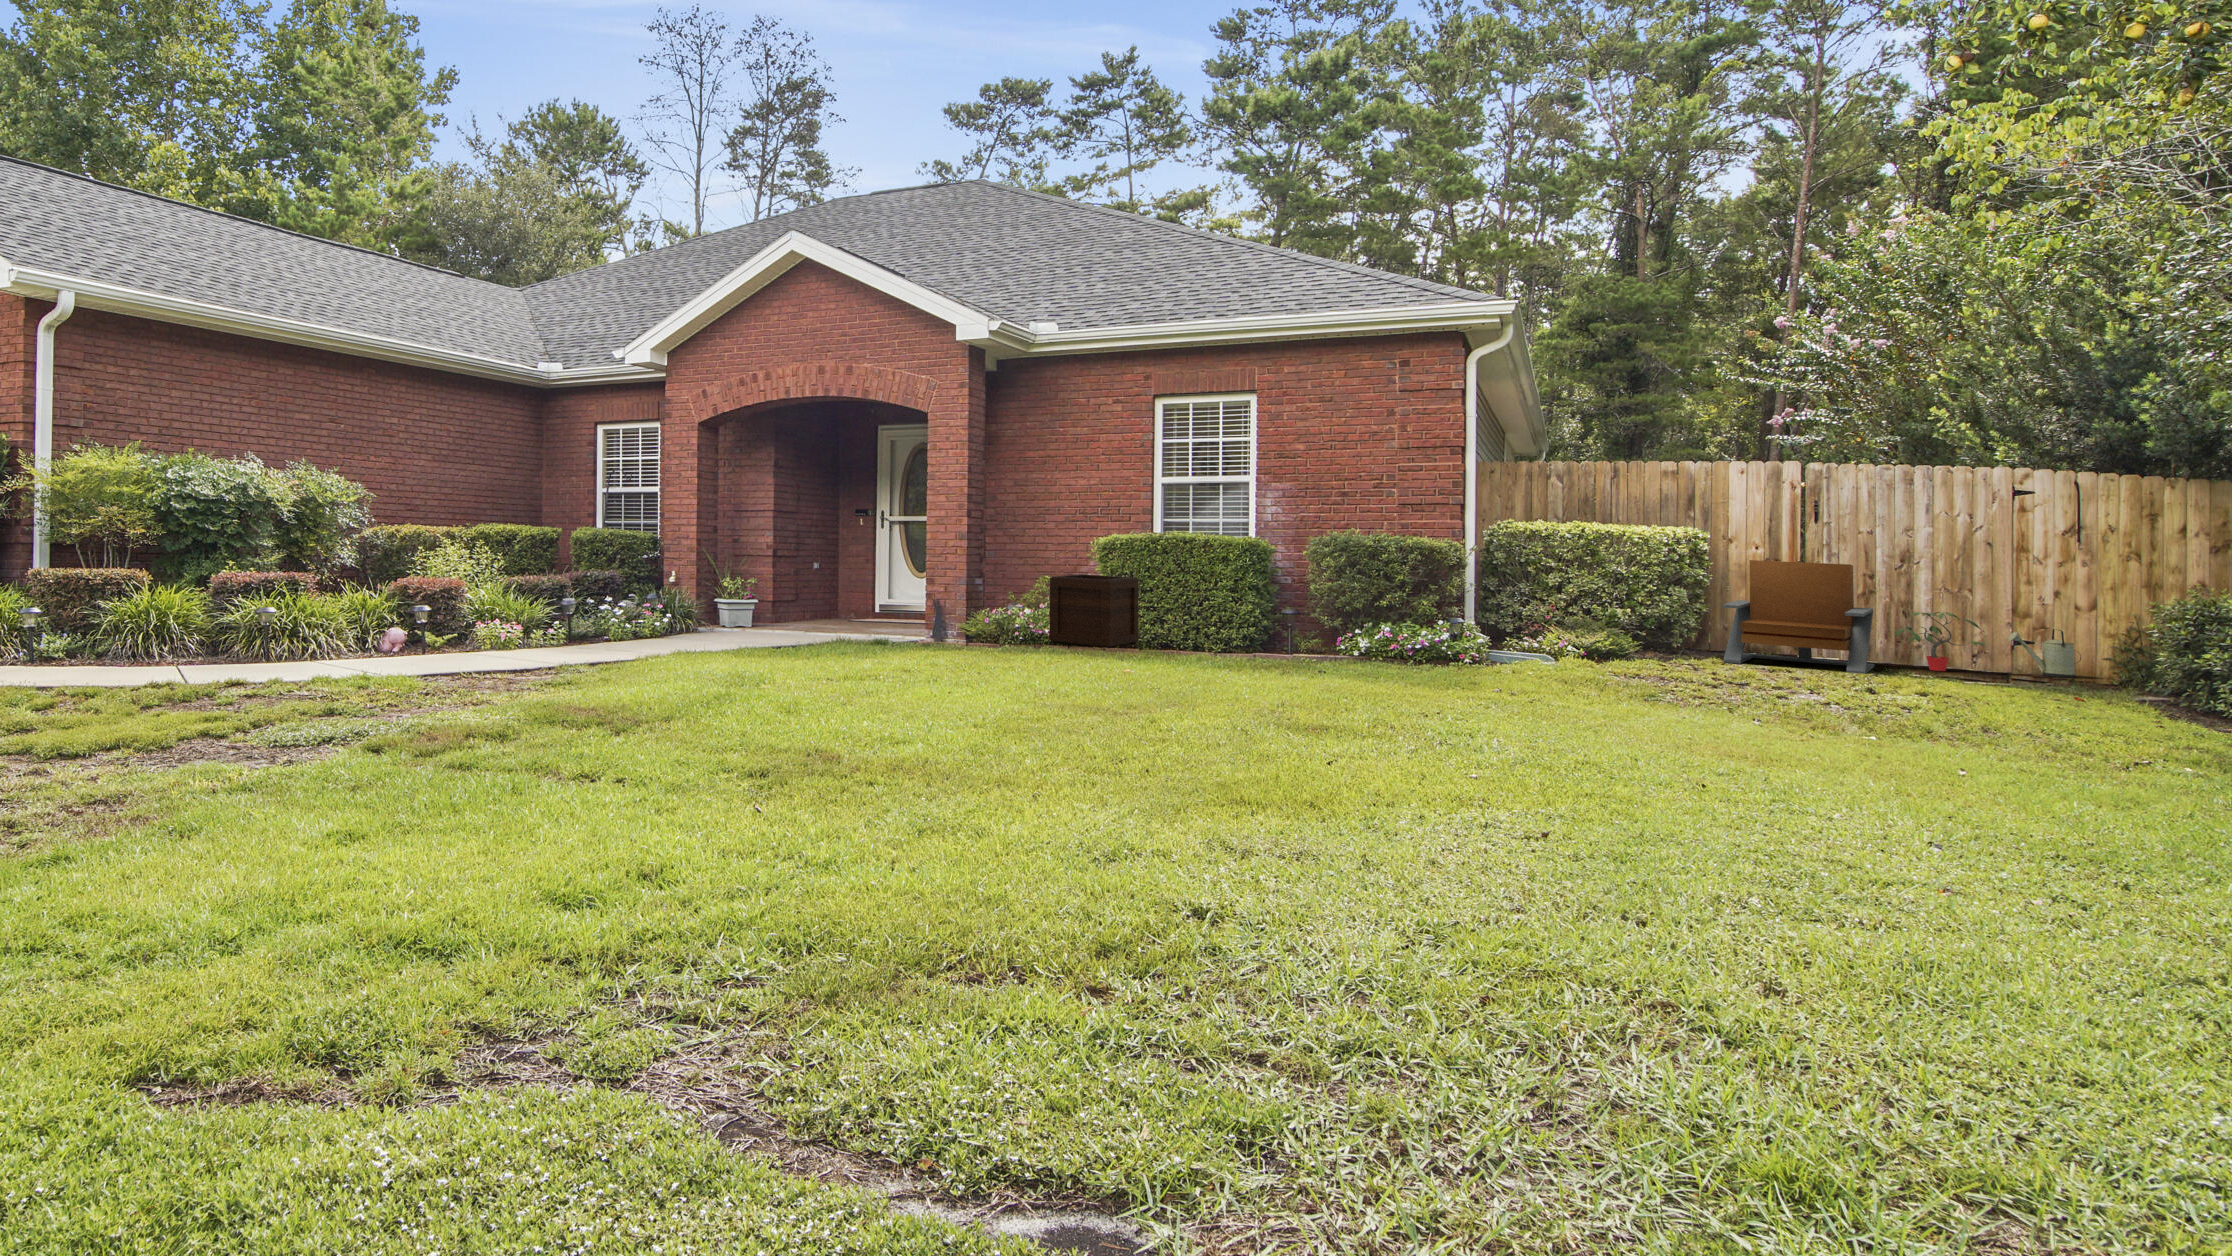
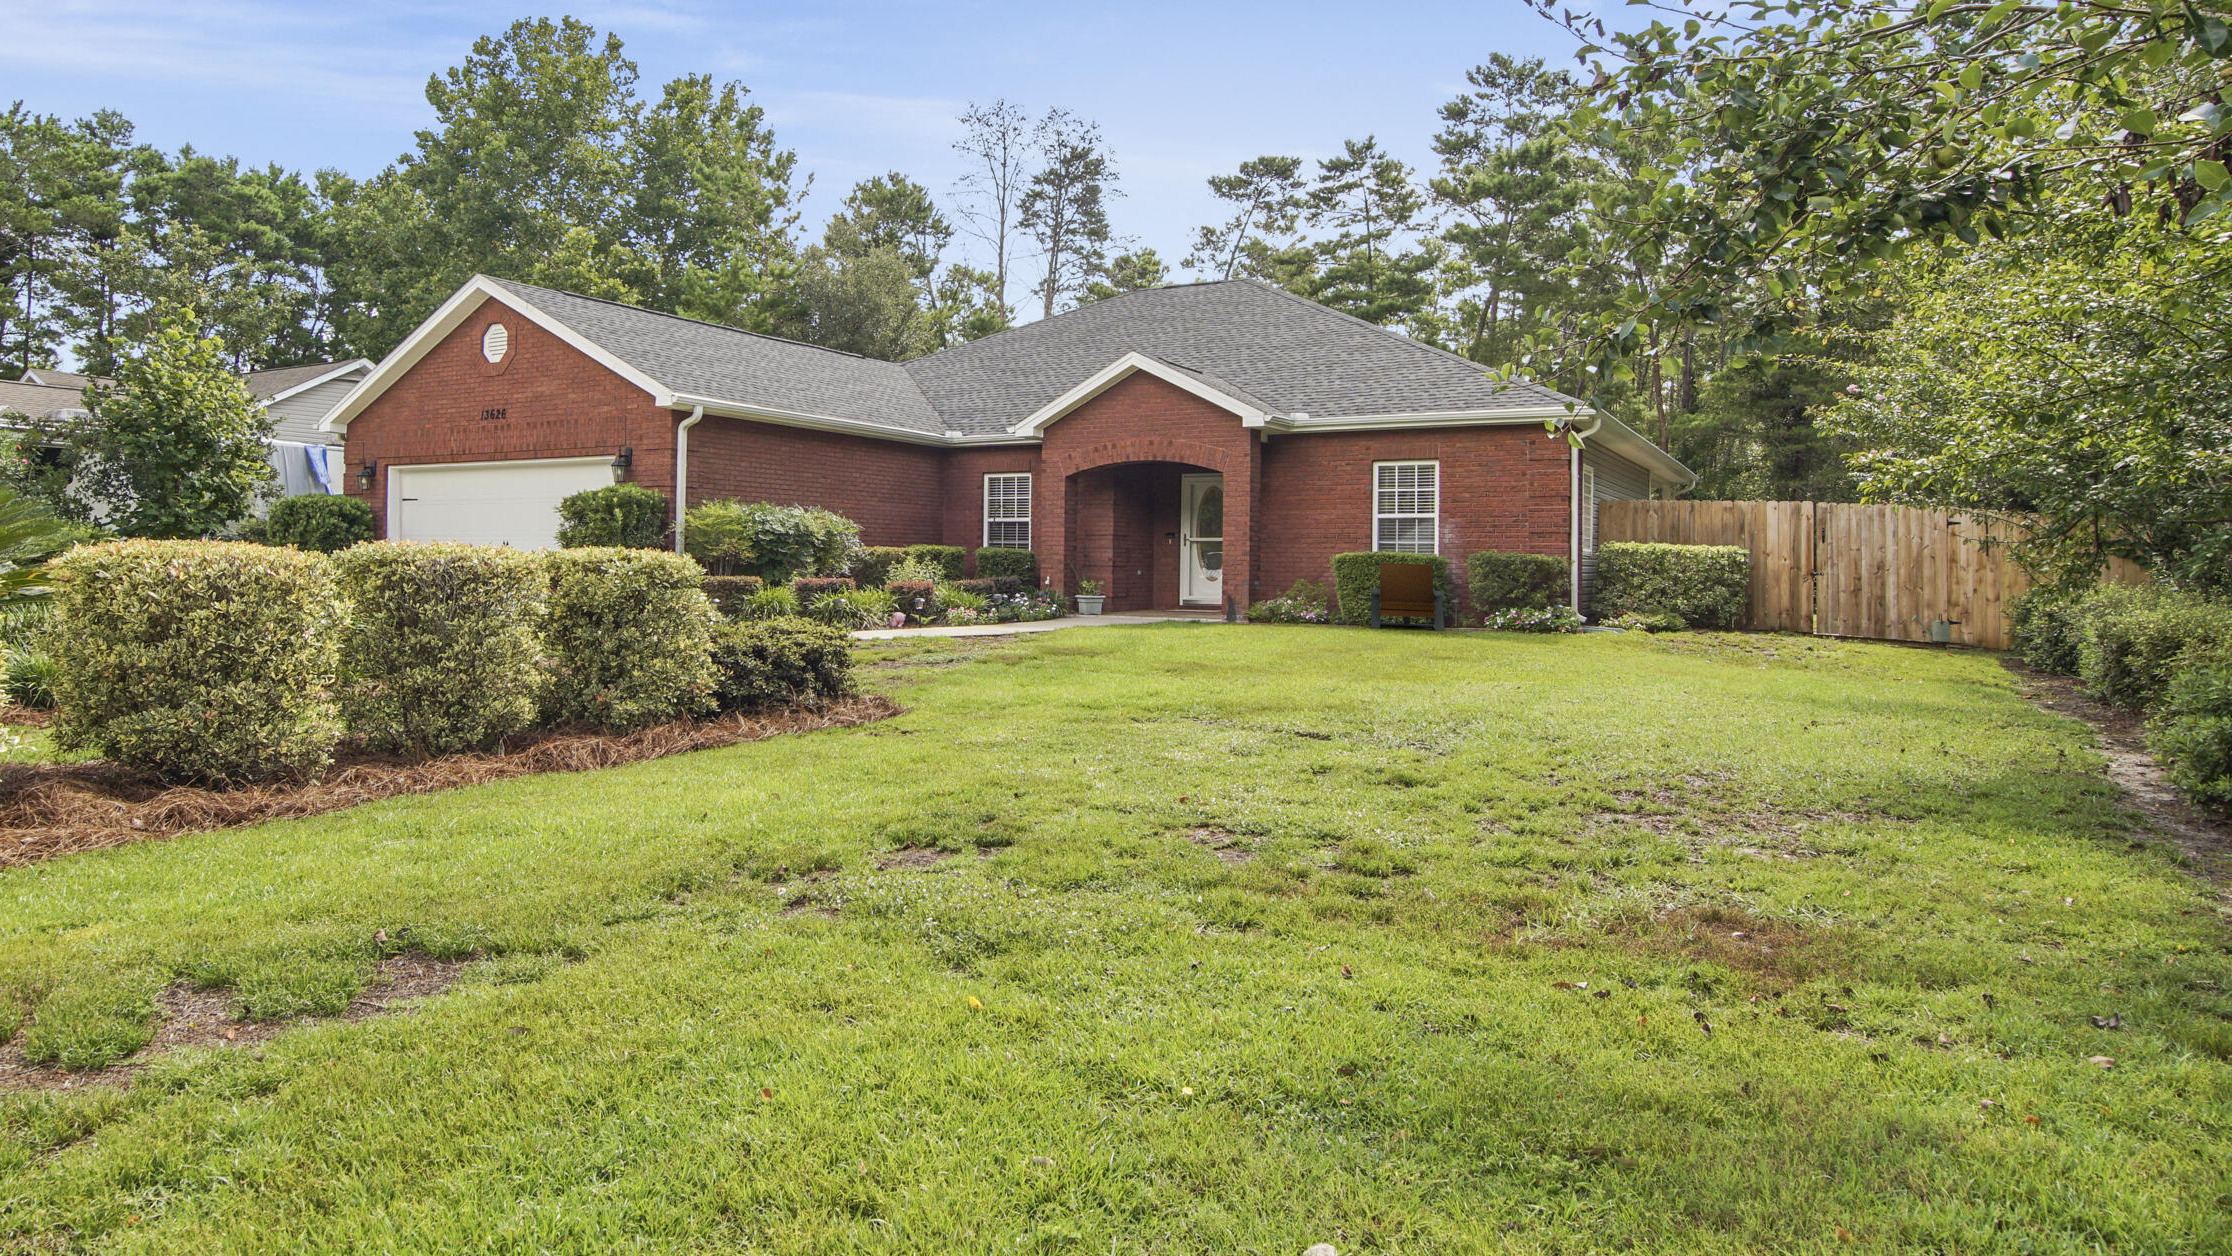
lounge chair: present [1722,560,1874,674] -> present [1371,563,1445,631]
wooden crate: present [1049,574,1139,647] -> none [1304,579,1362,625]
potted plant: present [1895,612,1985,671] -> none [1844,602,1898,640]

